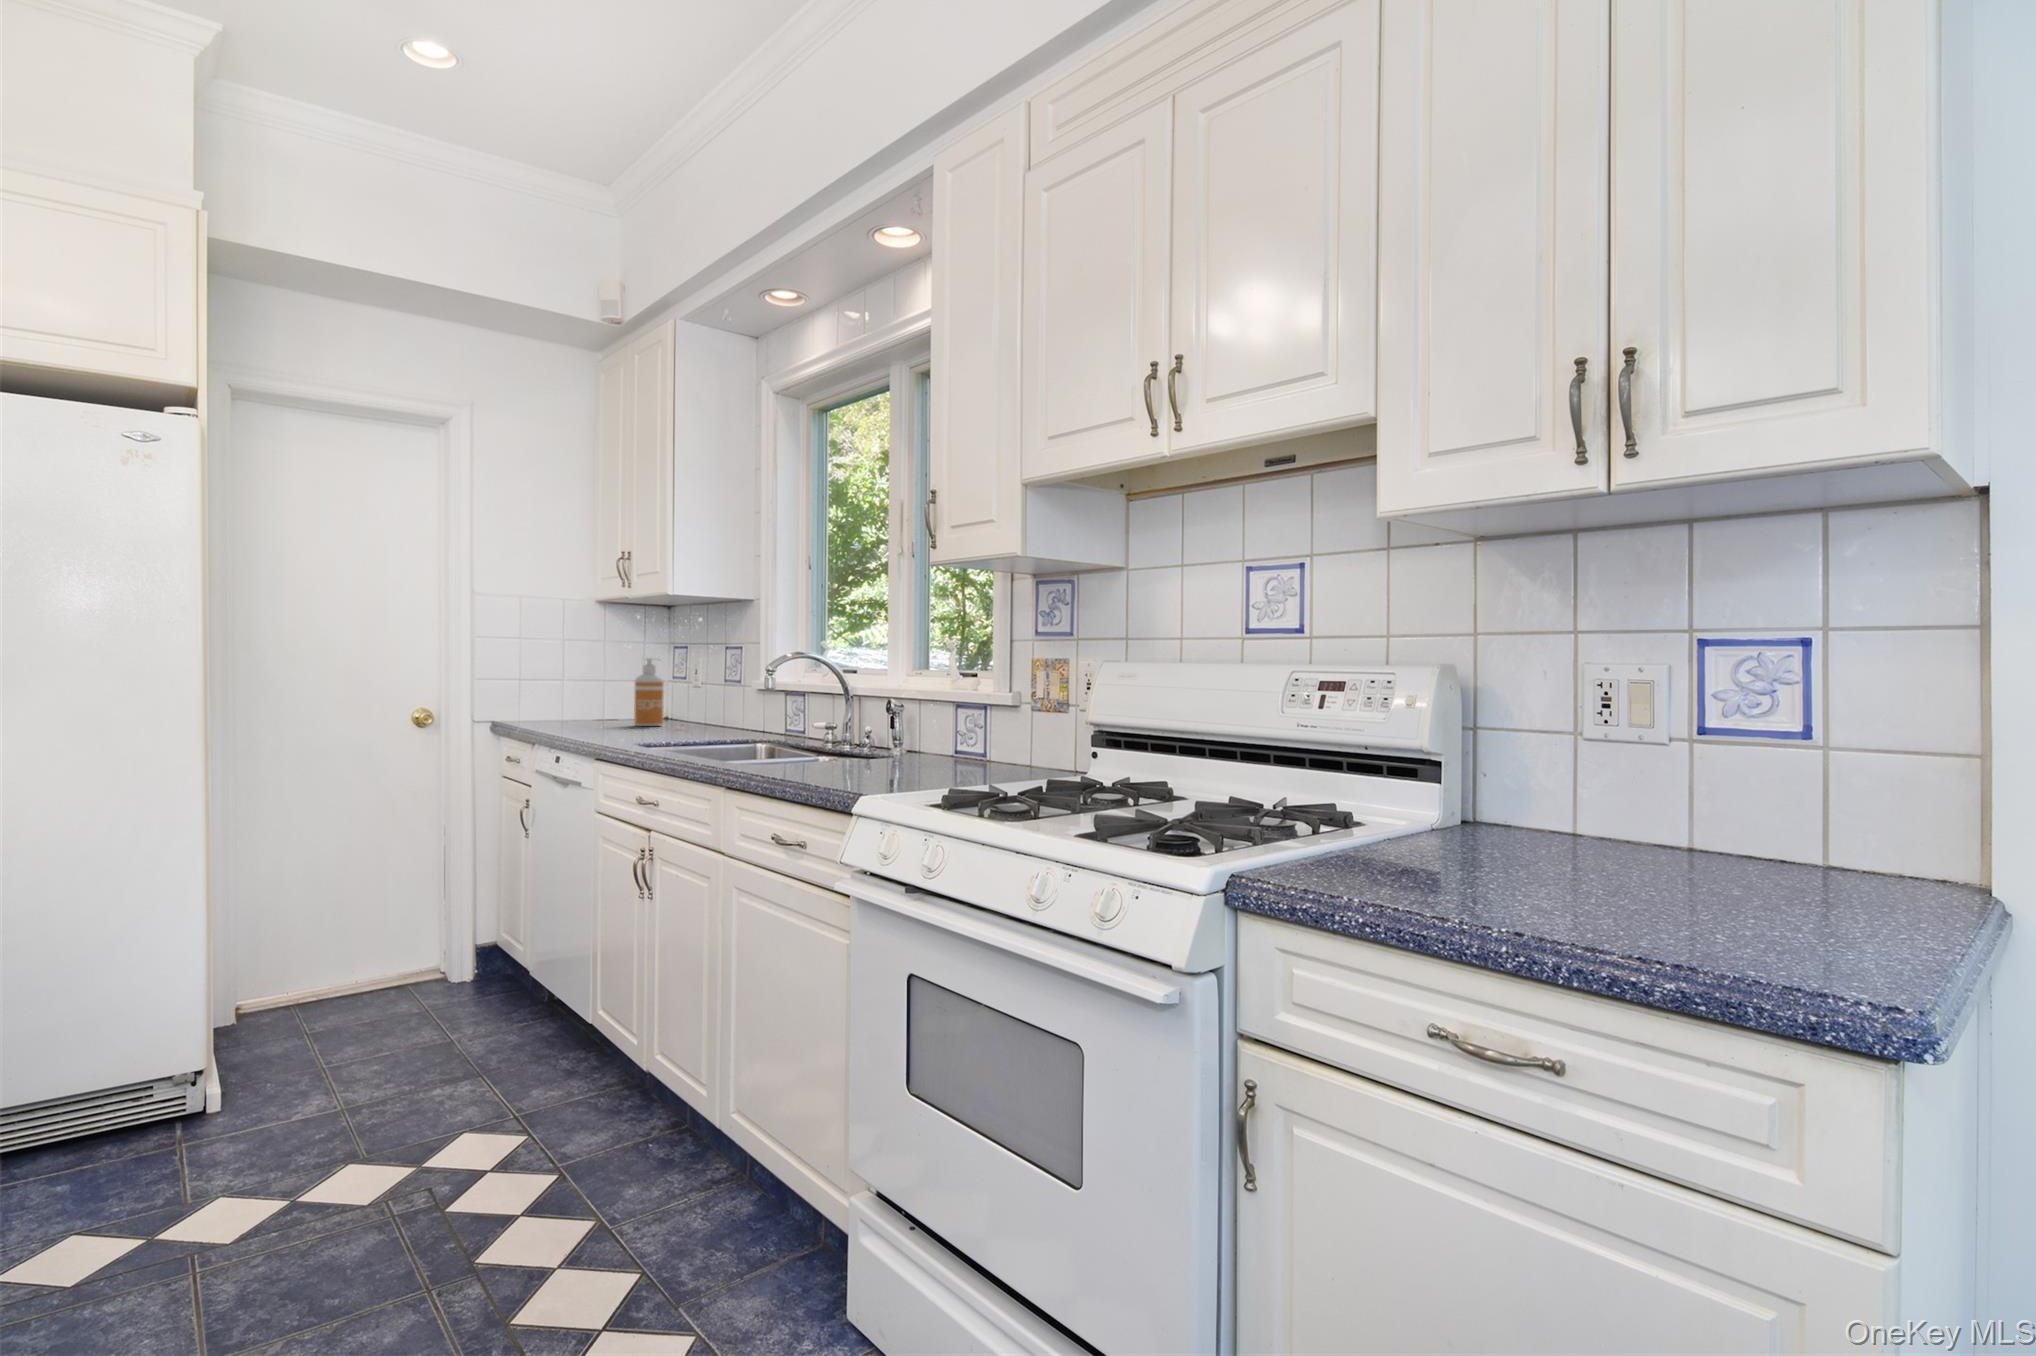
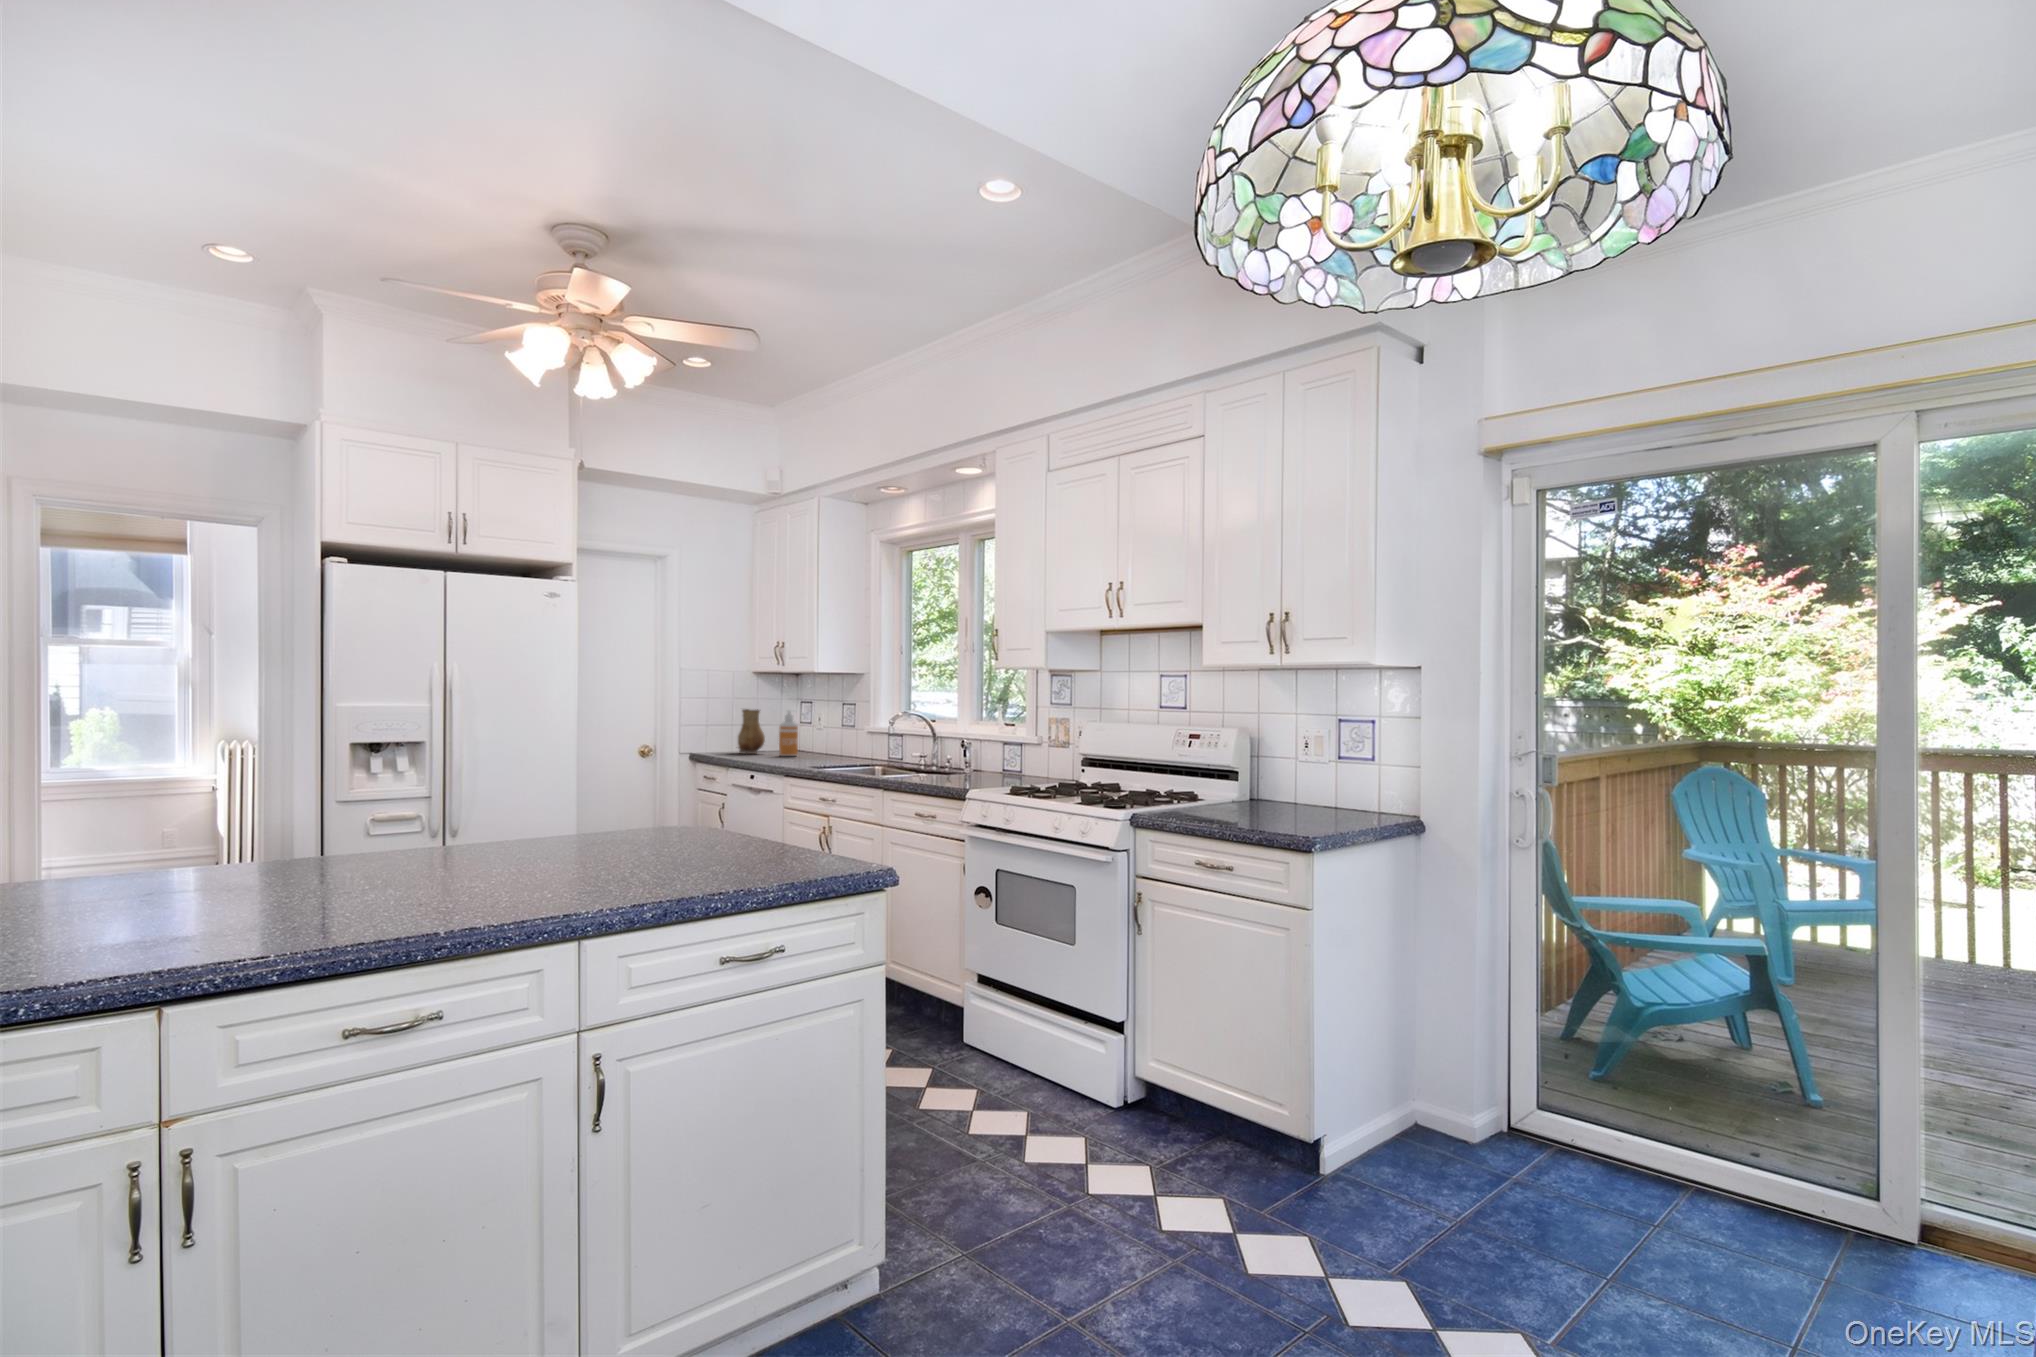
ceramic pitcher: none [565,657,619,723] -> present [738,709,765,754]

